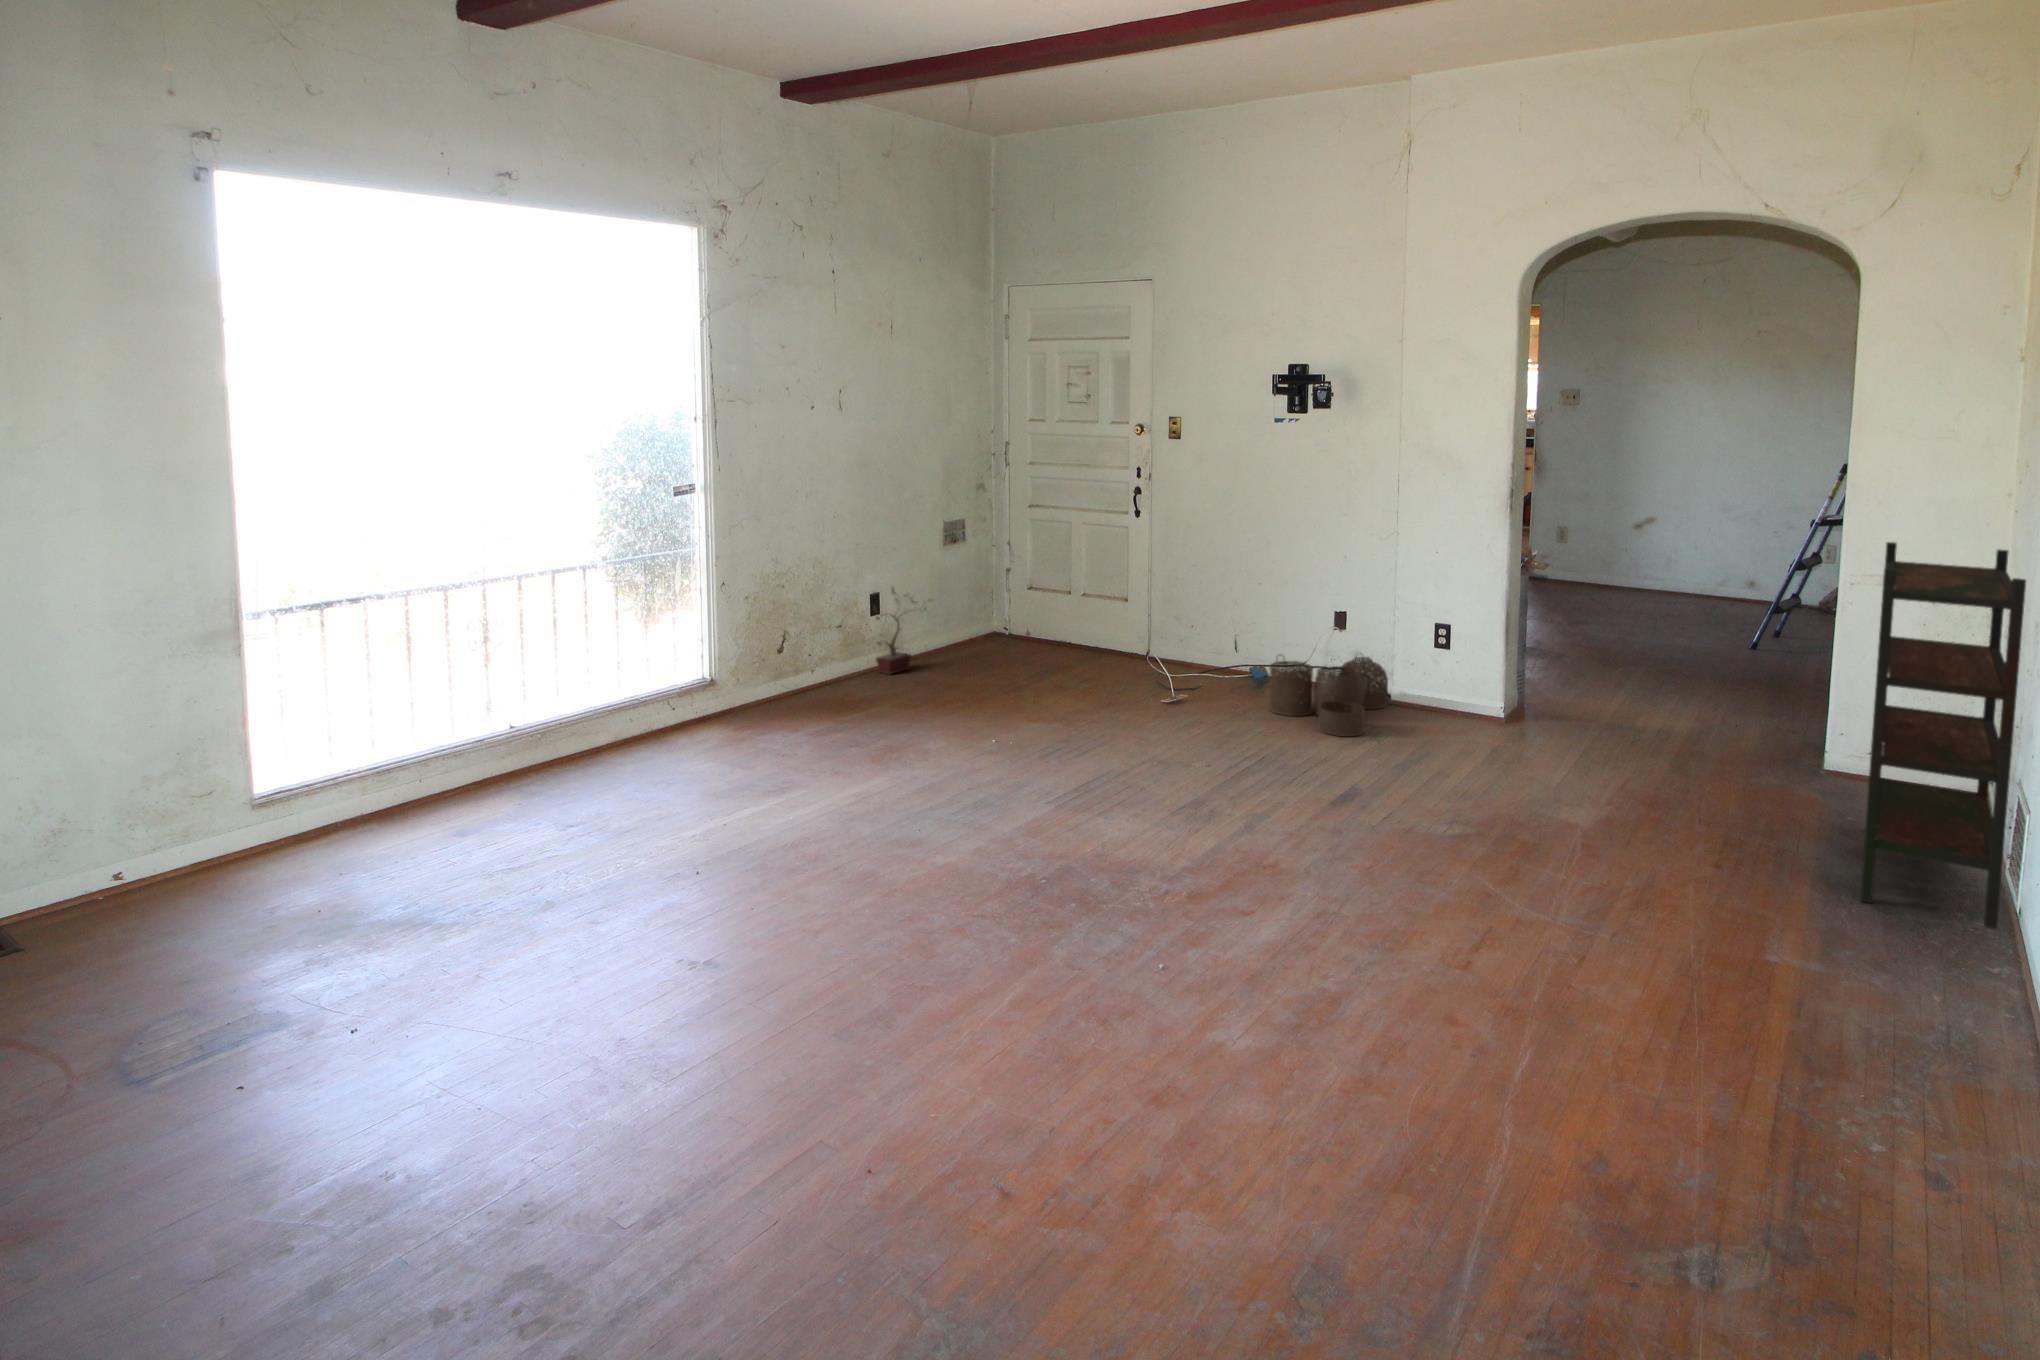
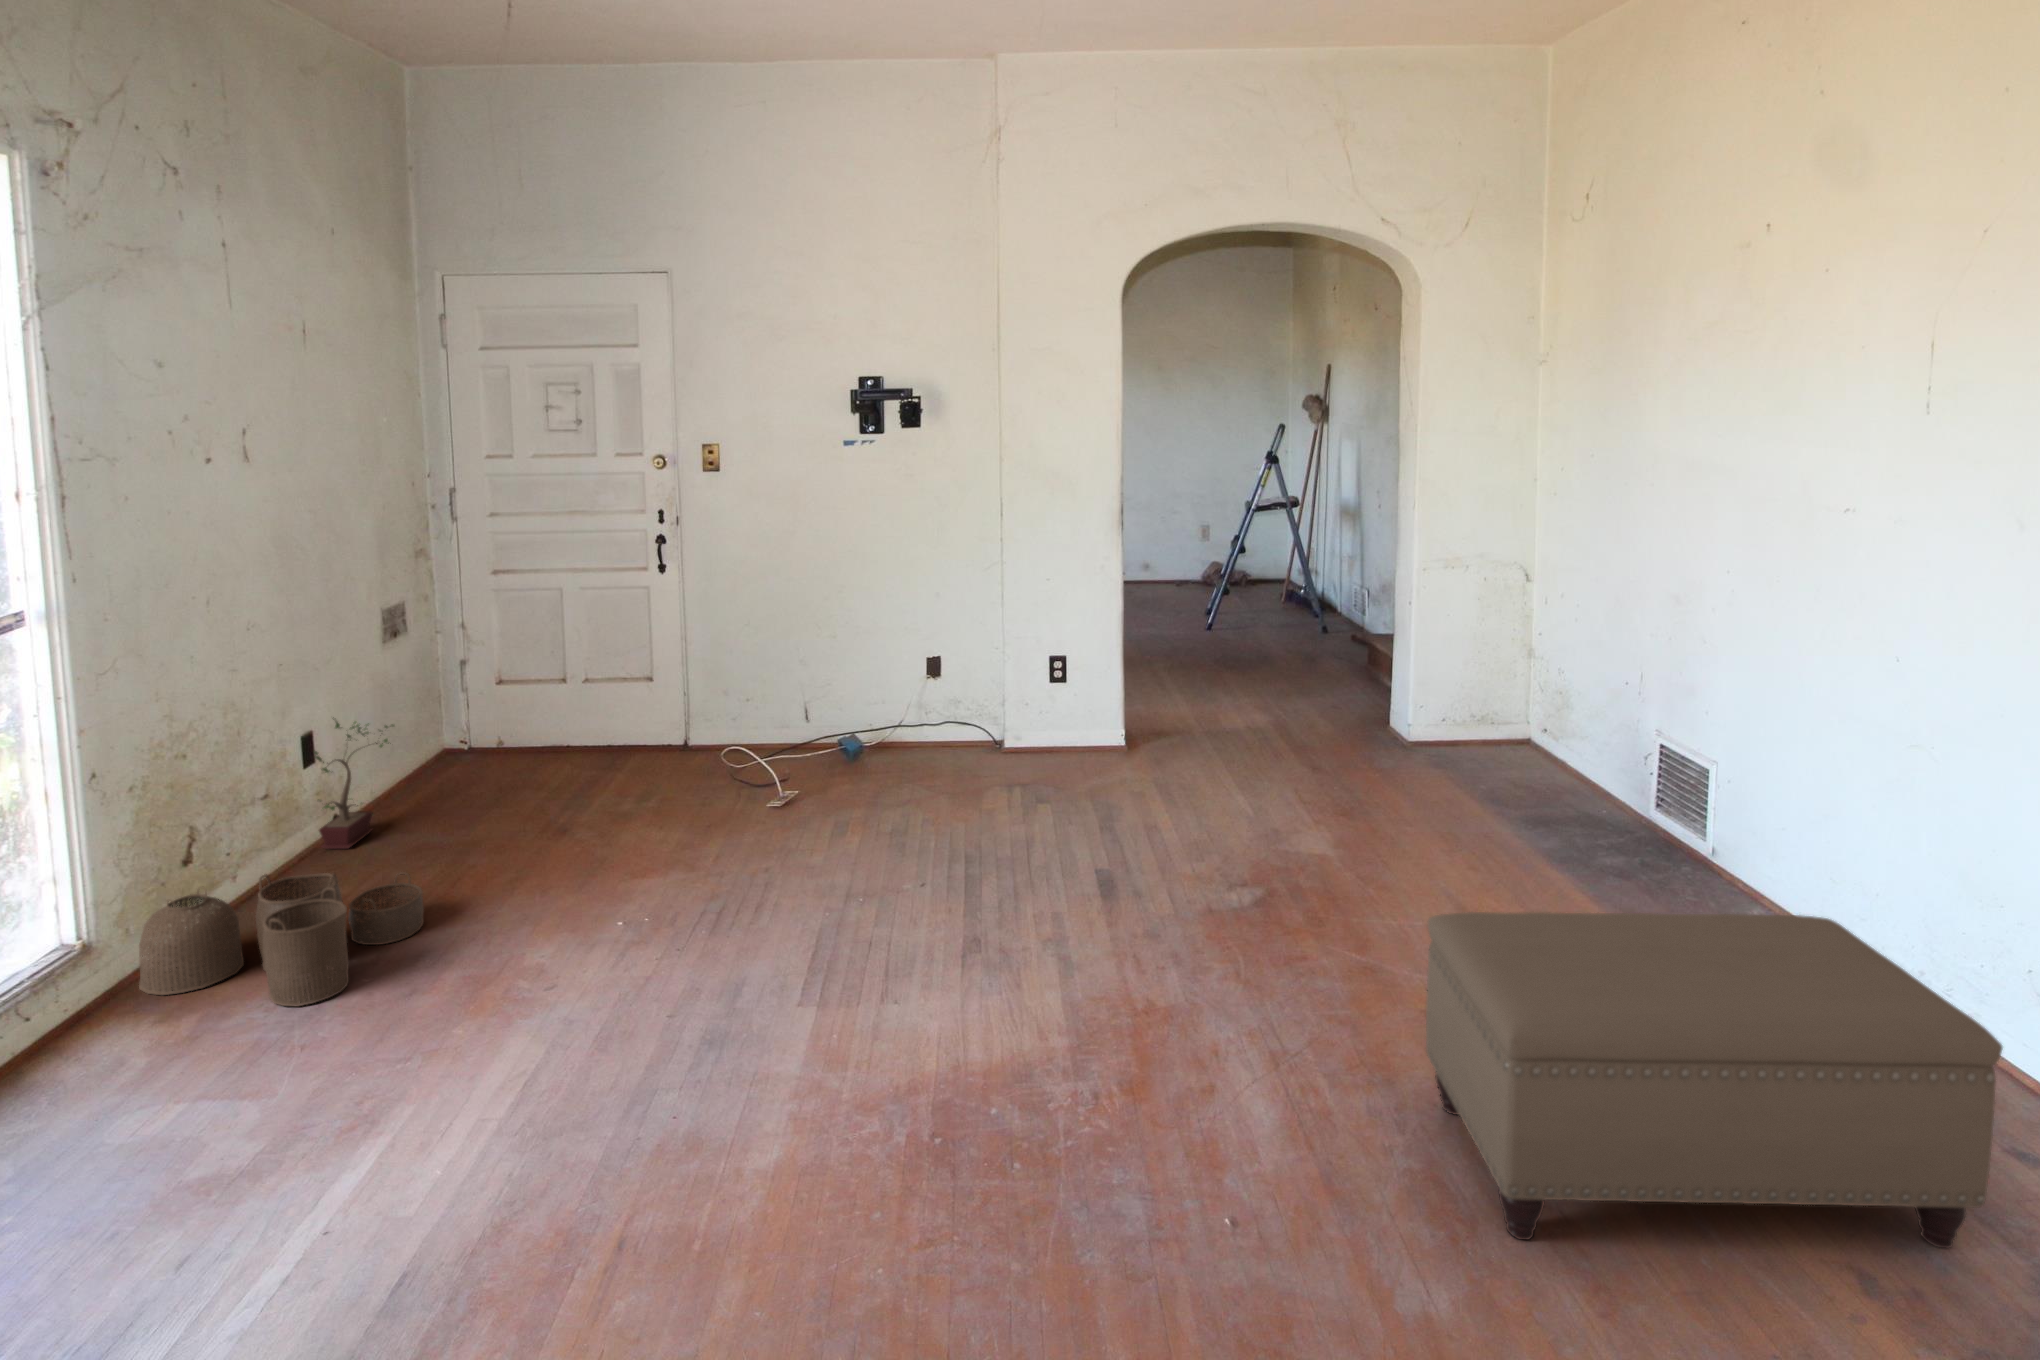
bookshelf: present [1860,542,2026,929] -> none [1508,535,1714,872]
woven basket: present [1270,657,1388,736] -> present [139,873,424,1007]
ottoman: none [1318,812,1792,1191] -> present [1426,912,2003,1248]

